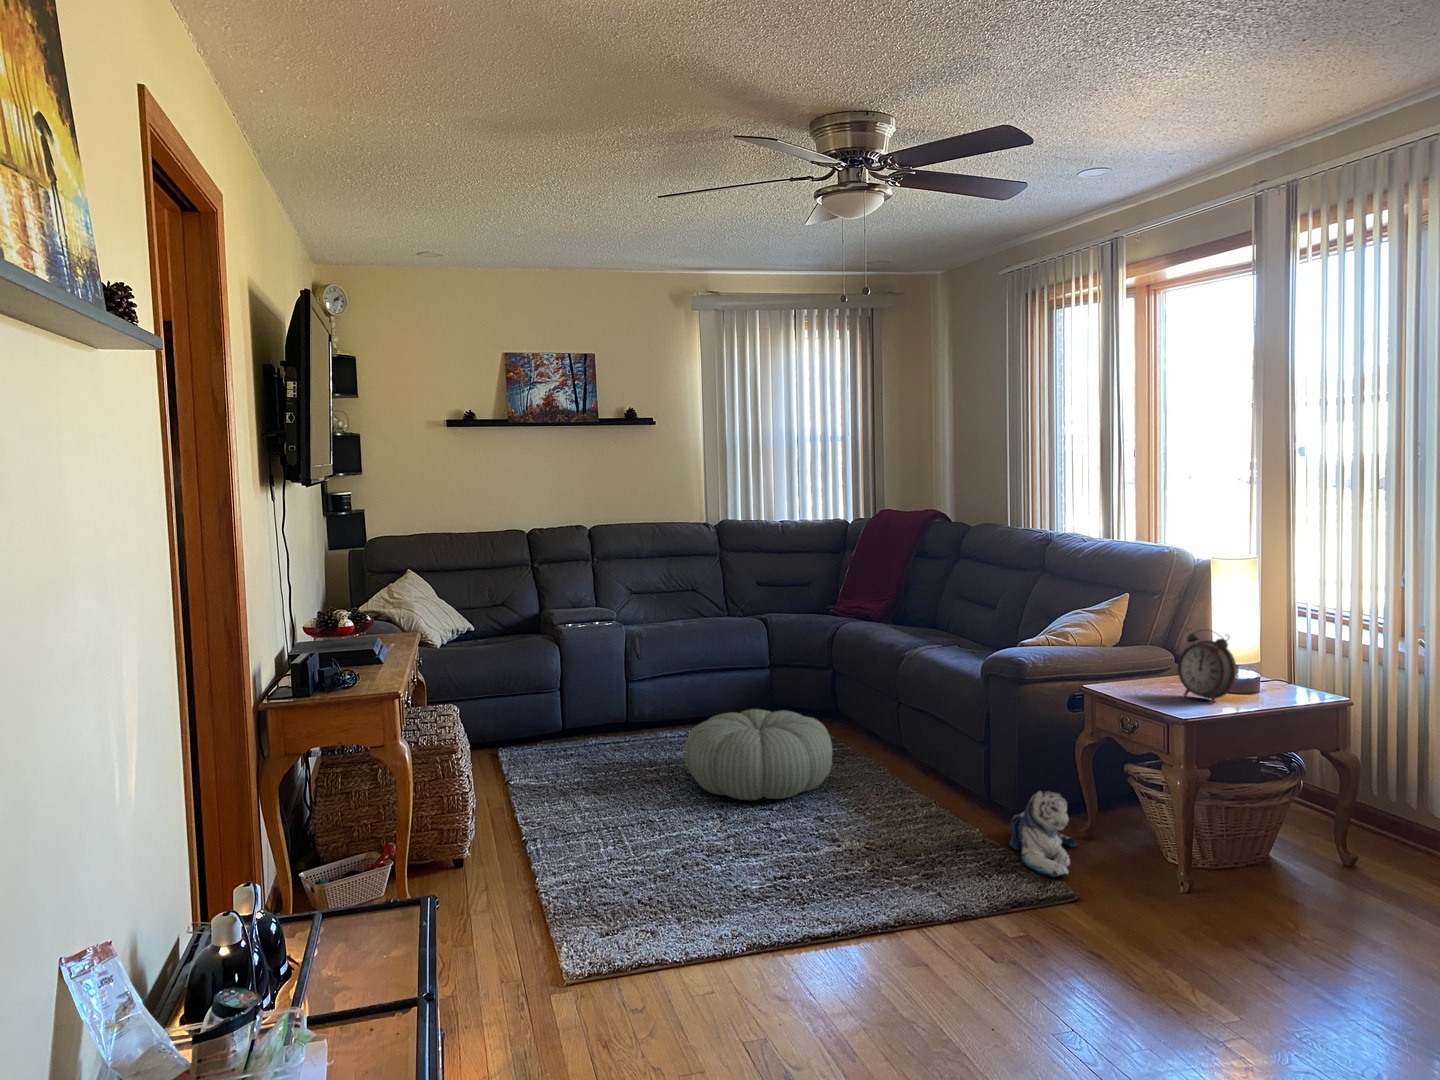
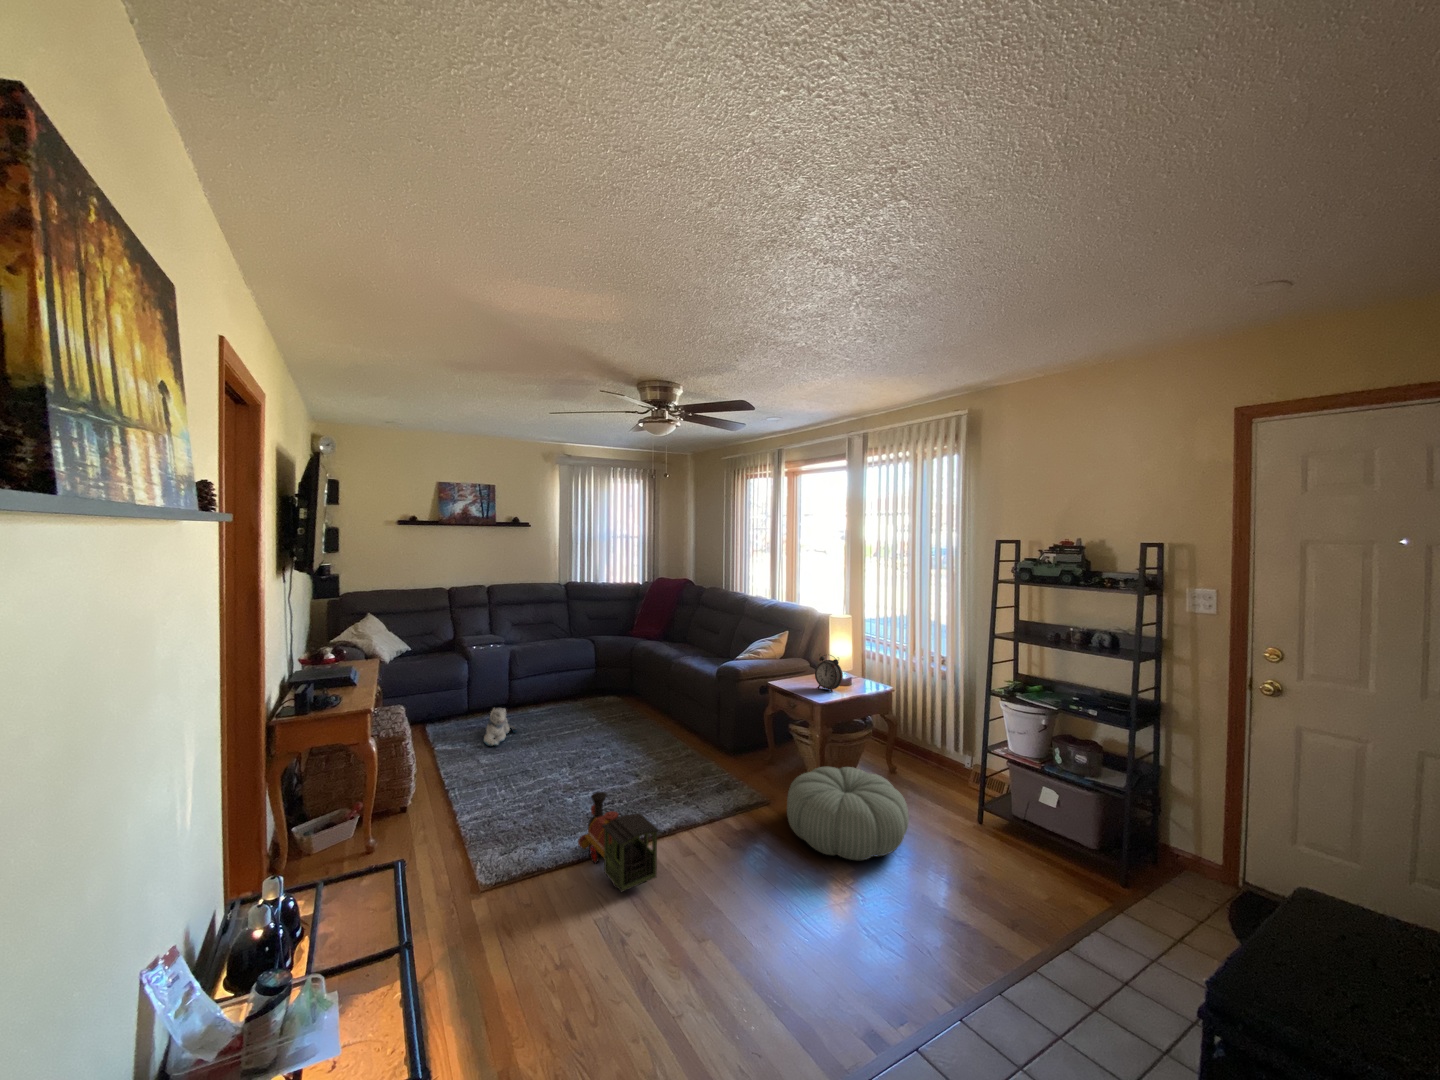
pouf: present [685,709,832,800] -> present [787,767,909,860]
plush toy: present [1009,791,1077,877] -> present [483,708,517,746]
toy train: none [720,847,855,1009] -> present [578,792,659,892]

